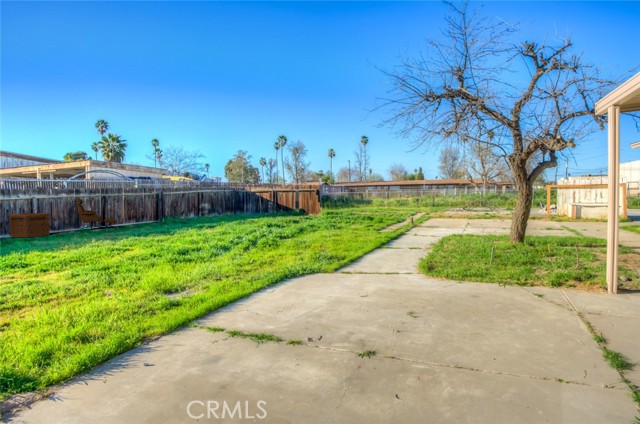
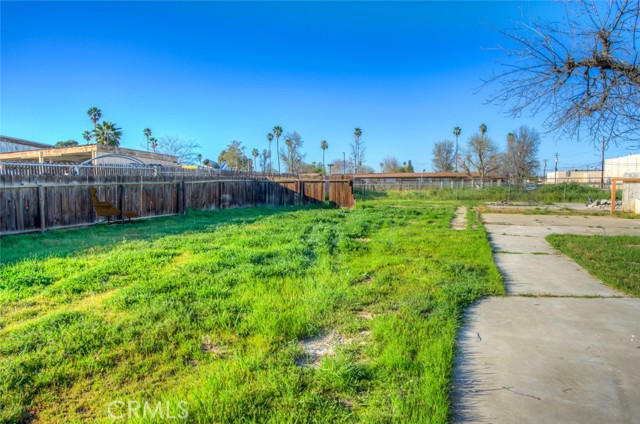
wooden crate: present [9,213,50,238] -> none [10,204,61,236]

